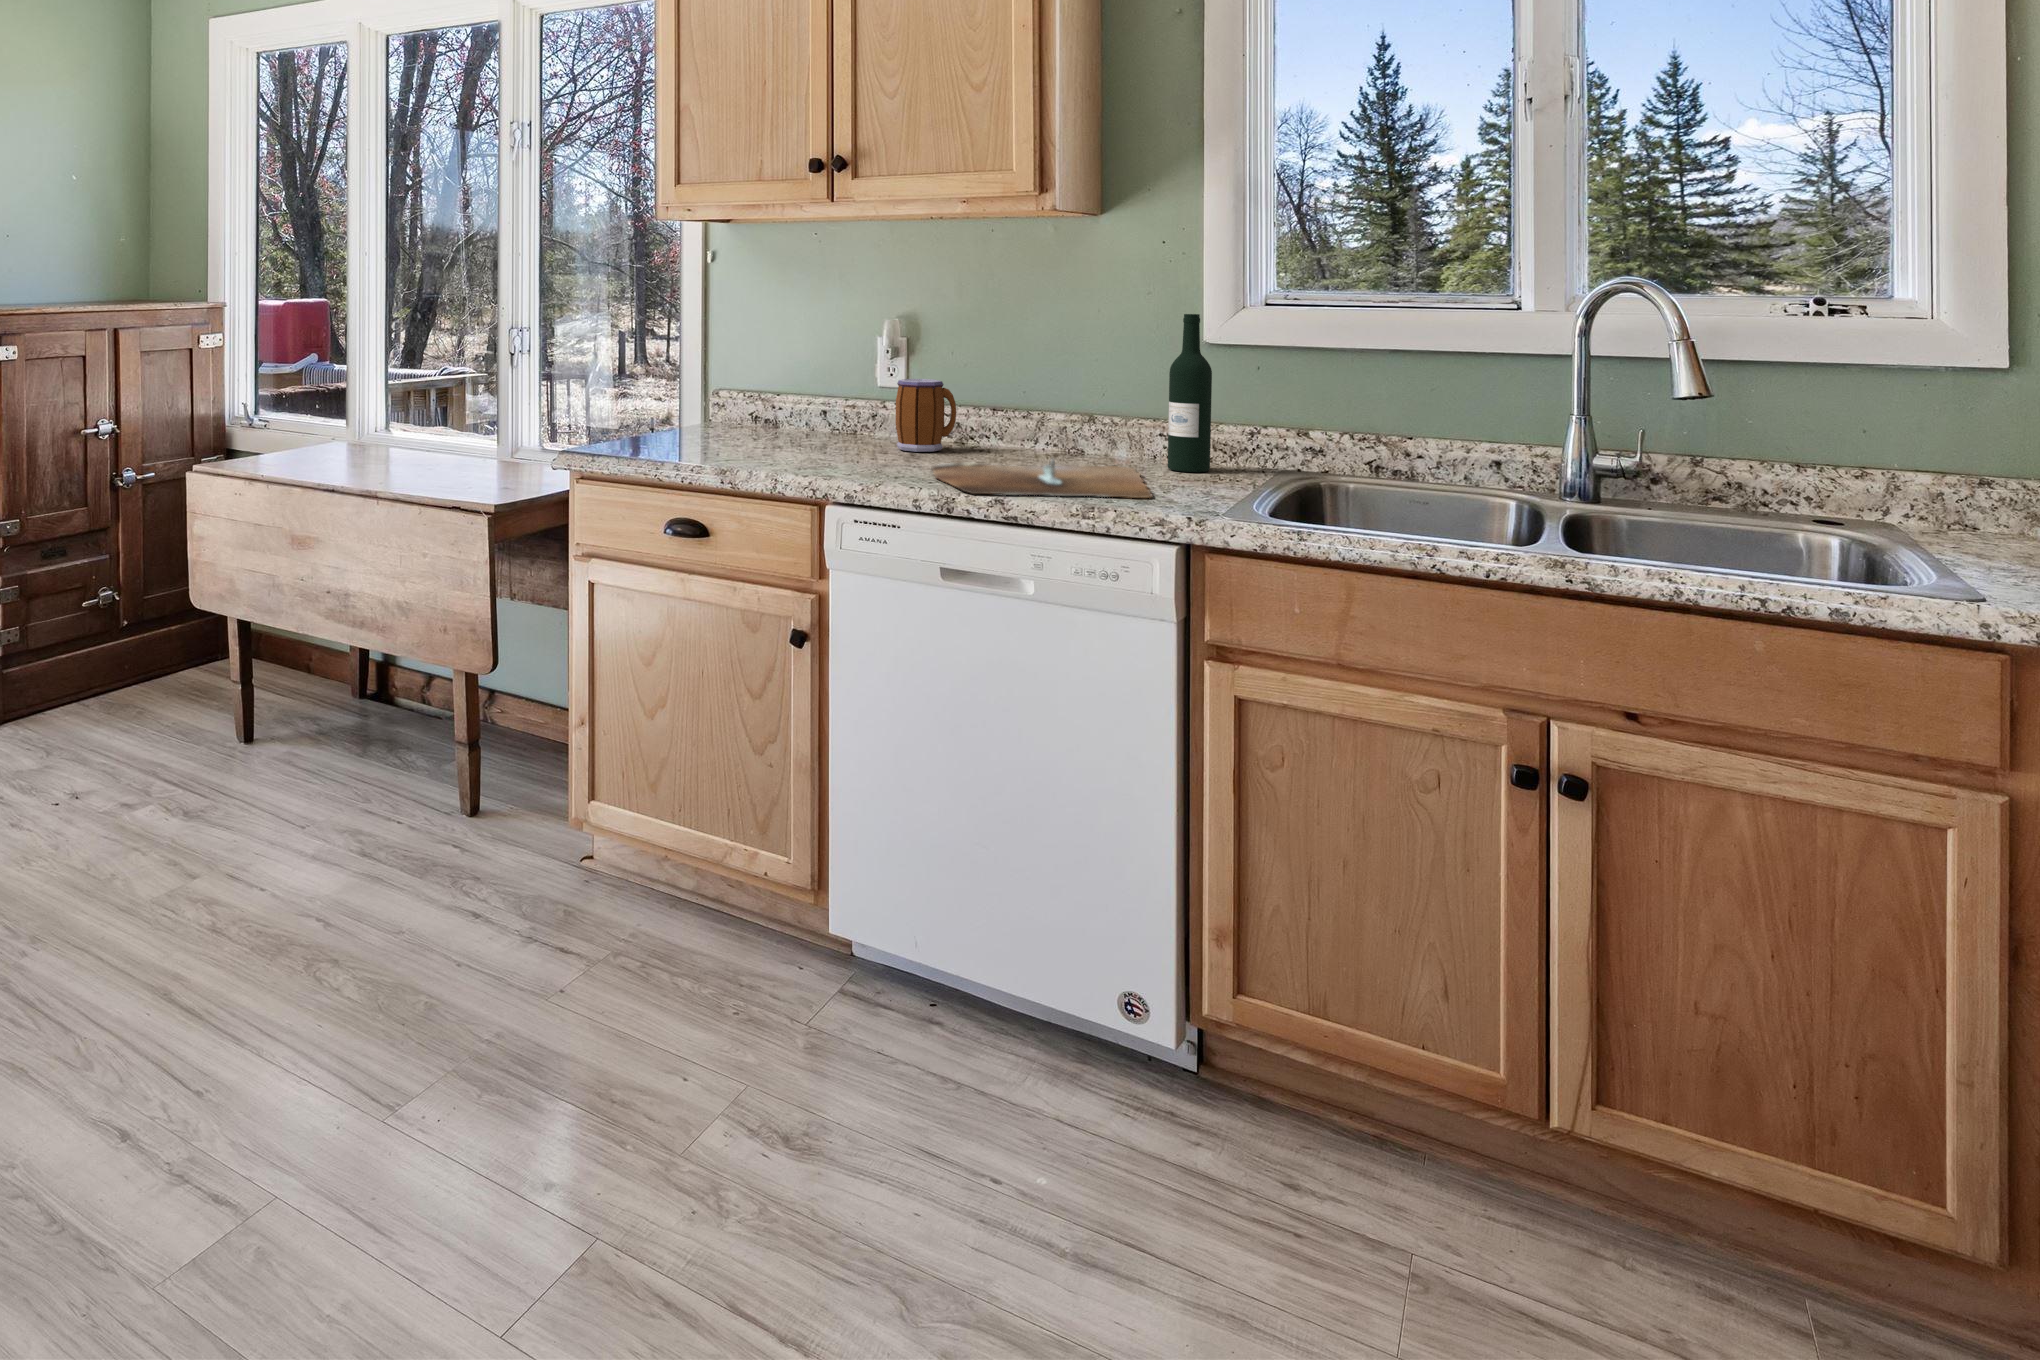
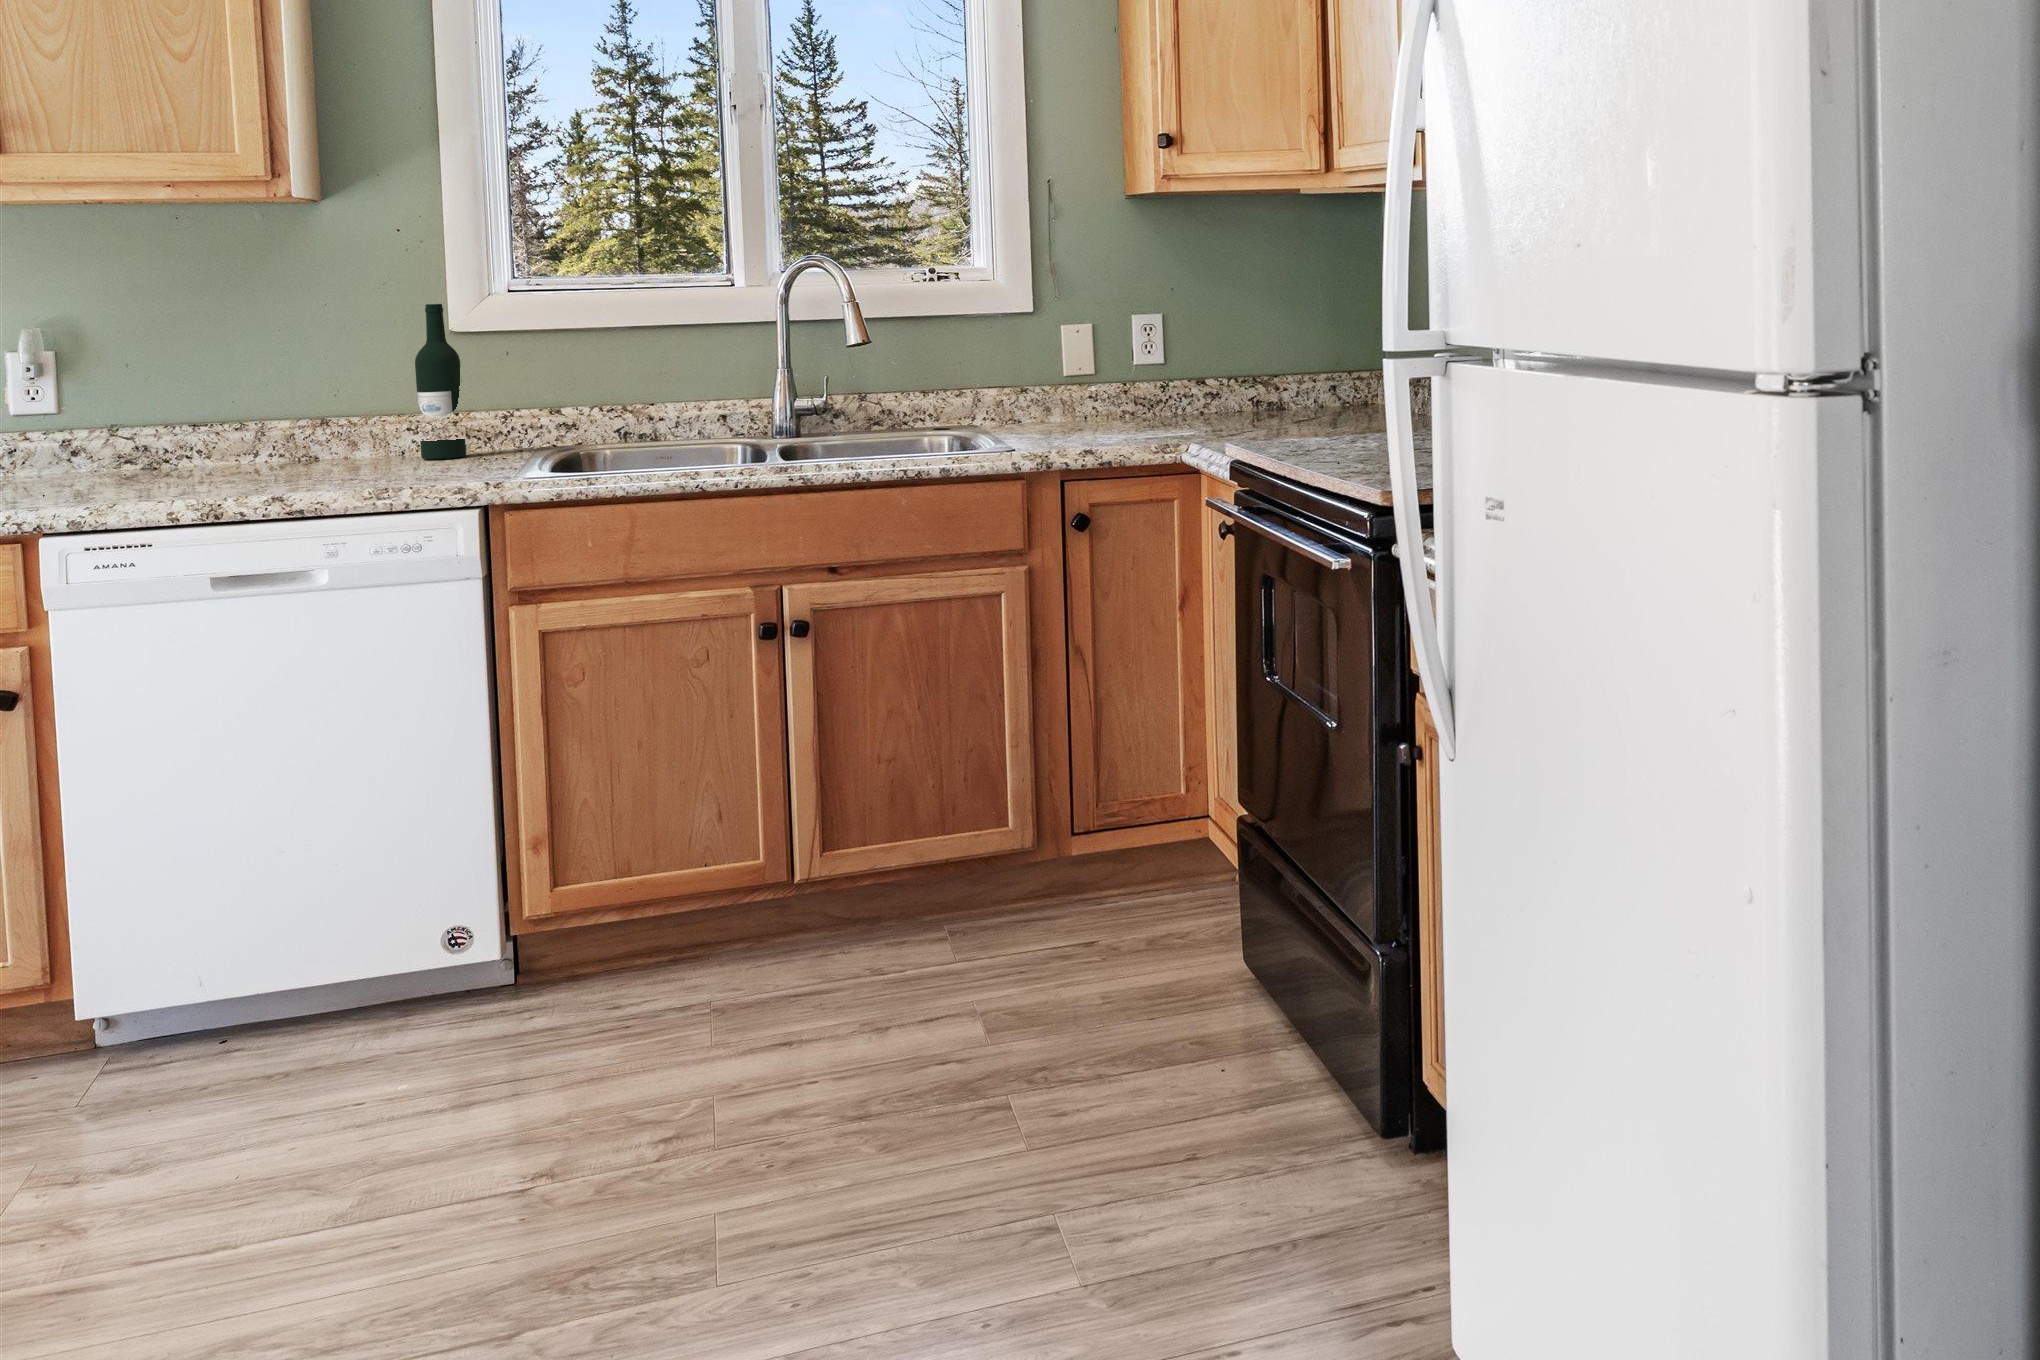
mug: present [896,379,956,452] -> none [59,396,148,481]
cutting board: present [932,460,1152,498] -> none [148,455,433,496]

